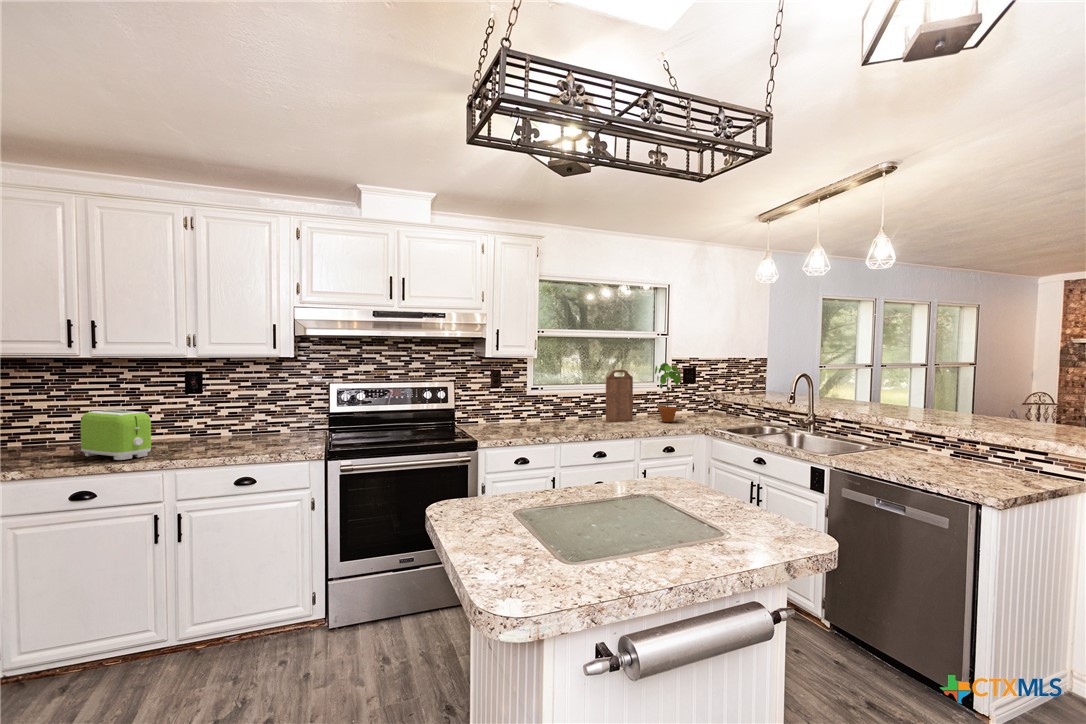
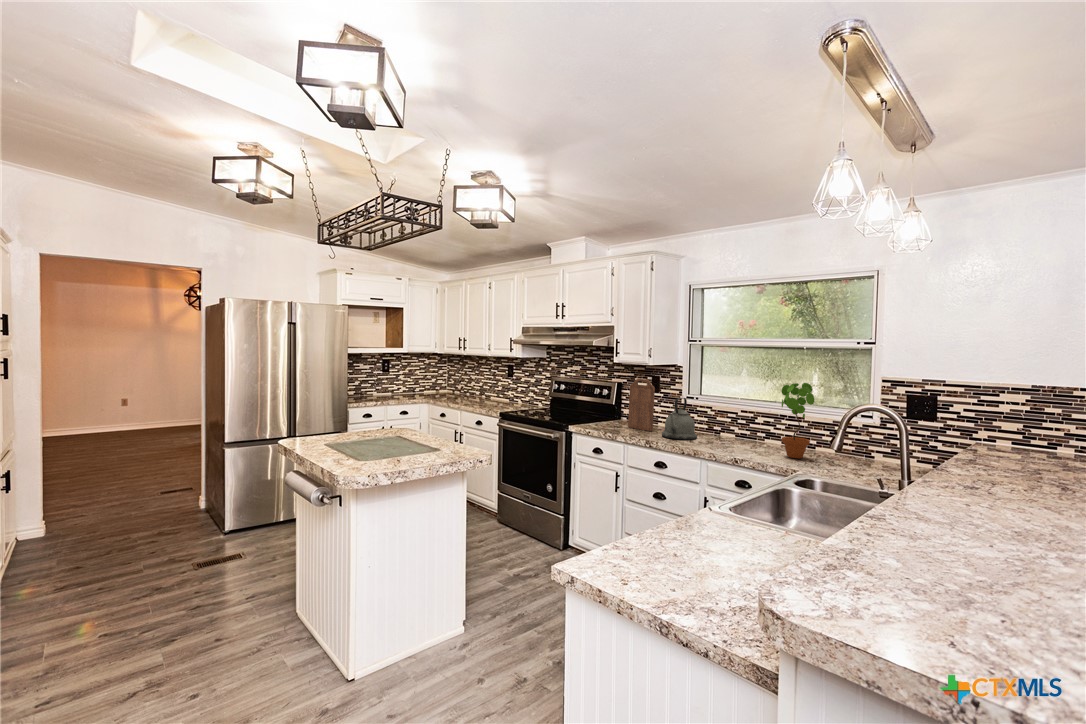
cutting board: present [606,370,633,422] -> present [628,379,655,431]
kettle: none [554,387,590,429] -> present [662,398,697,440]
toaster: present [81,410,151,460] -> none [458,380,479,403]

